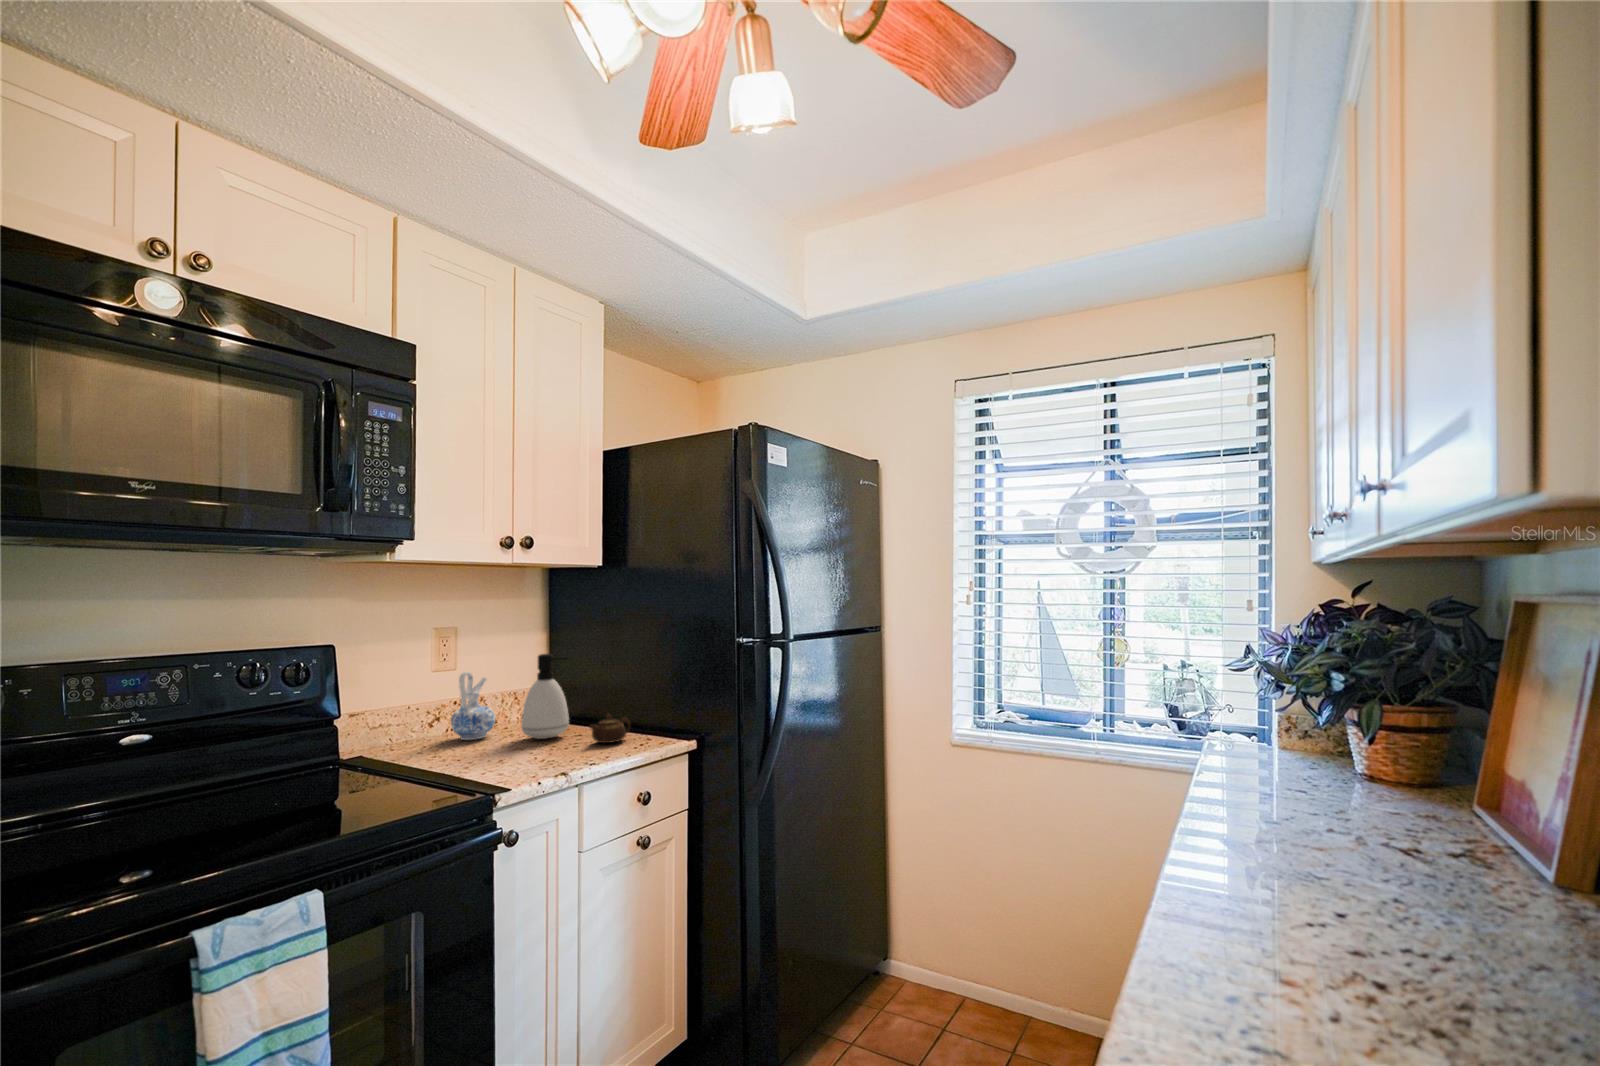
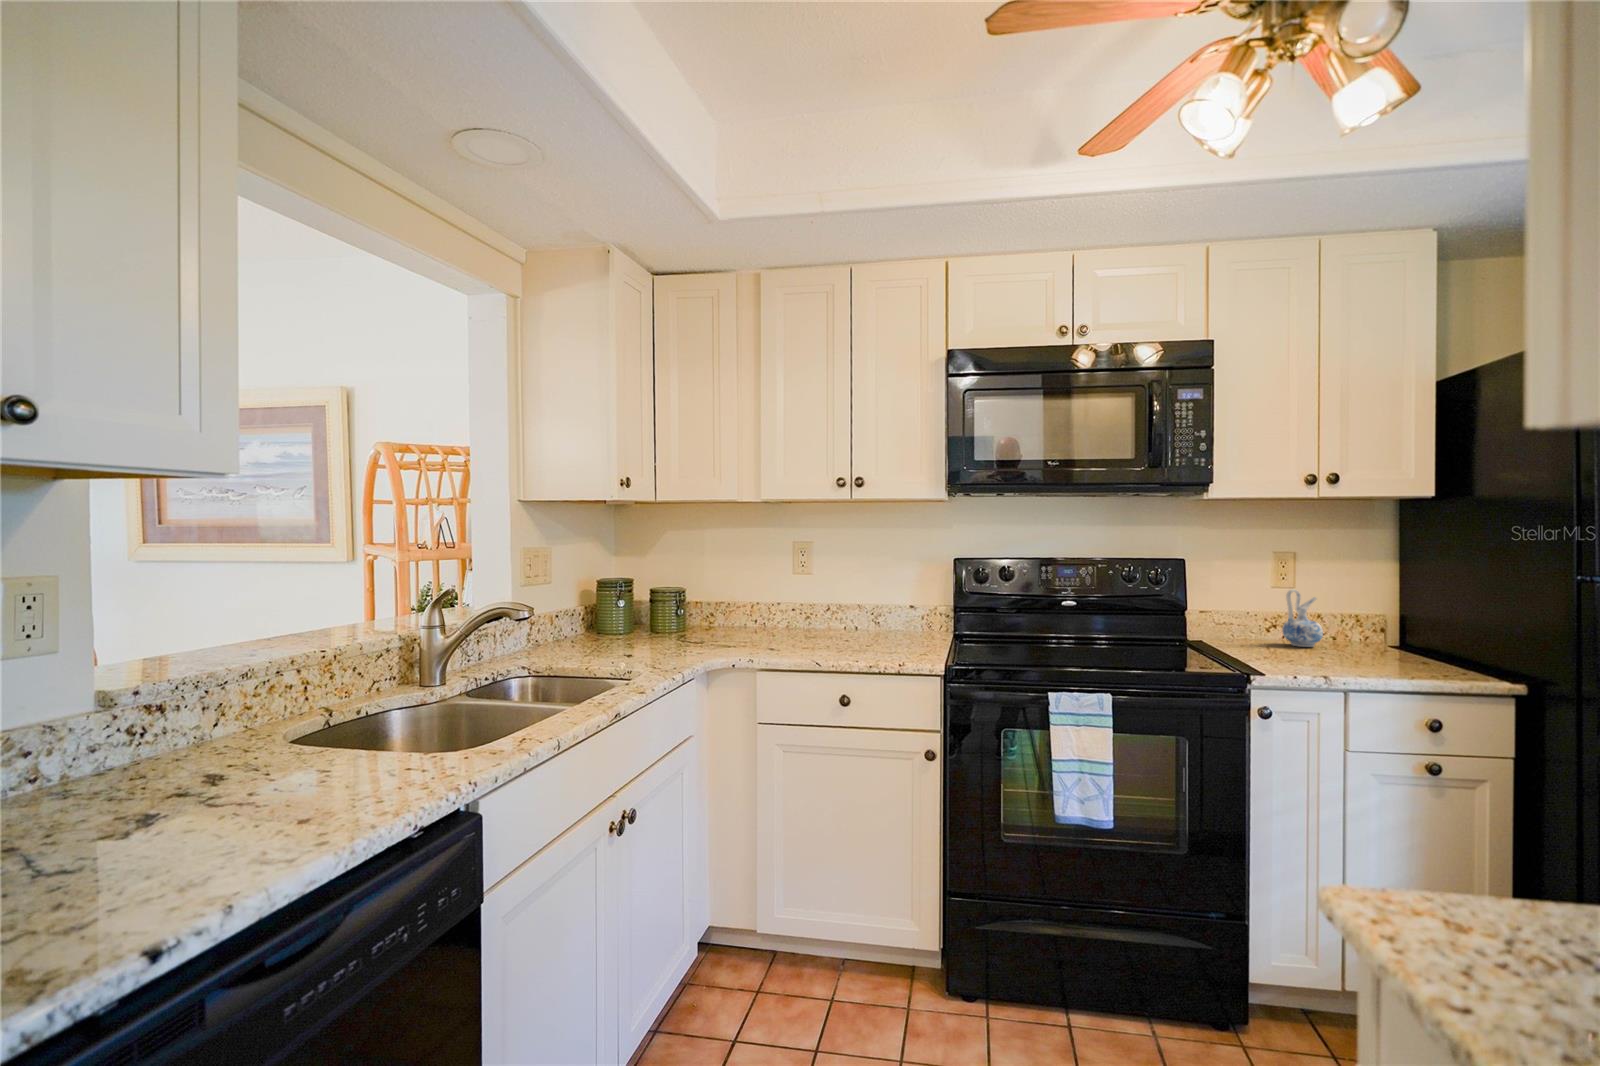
soap dispenser: present [522,654,569,739] -> none [1336,581,1387,657]
teapot: present [589,714,630,743] -> none [1387,644,1443,672]

